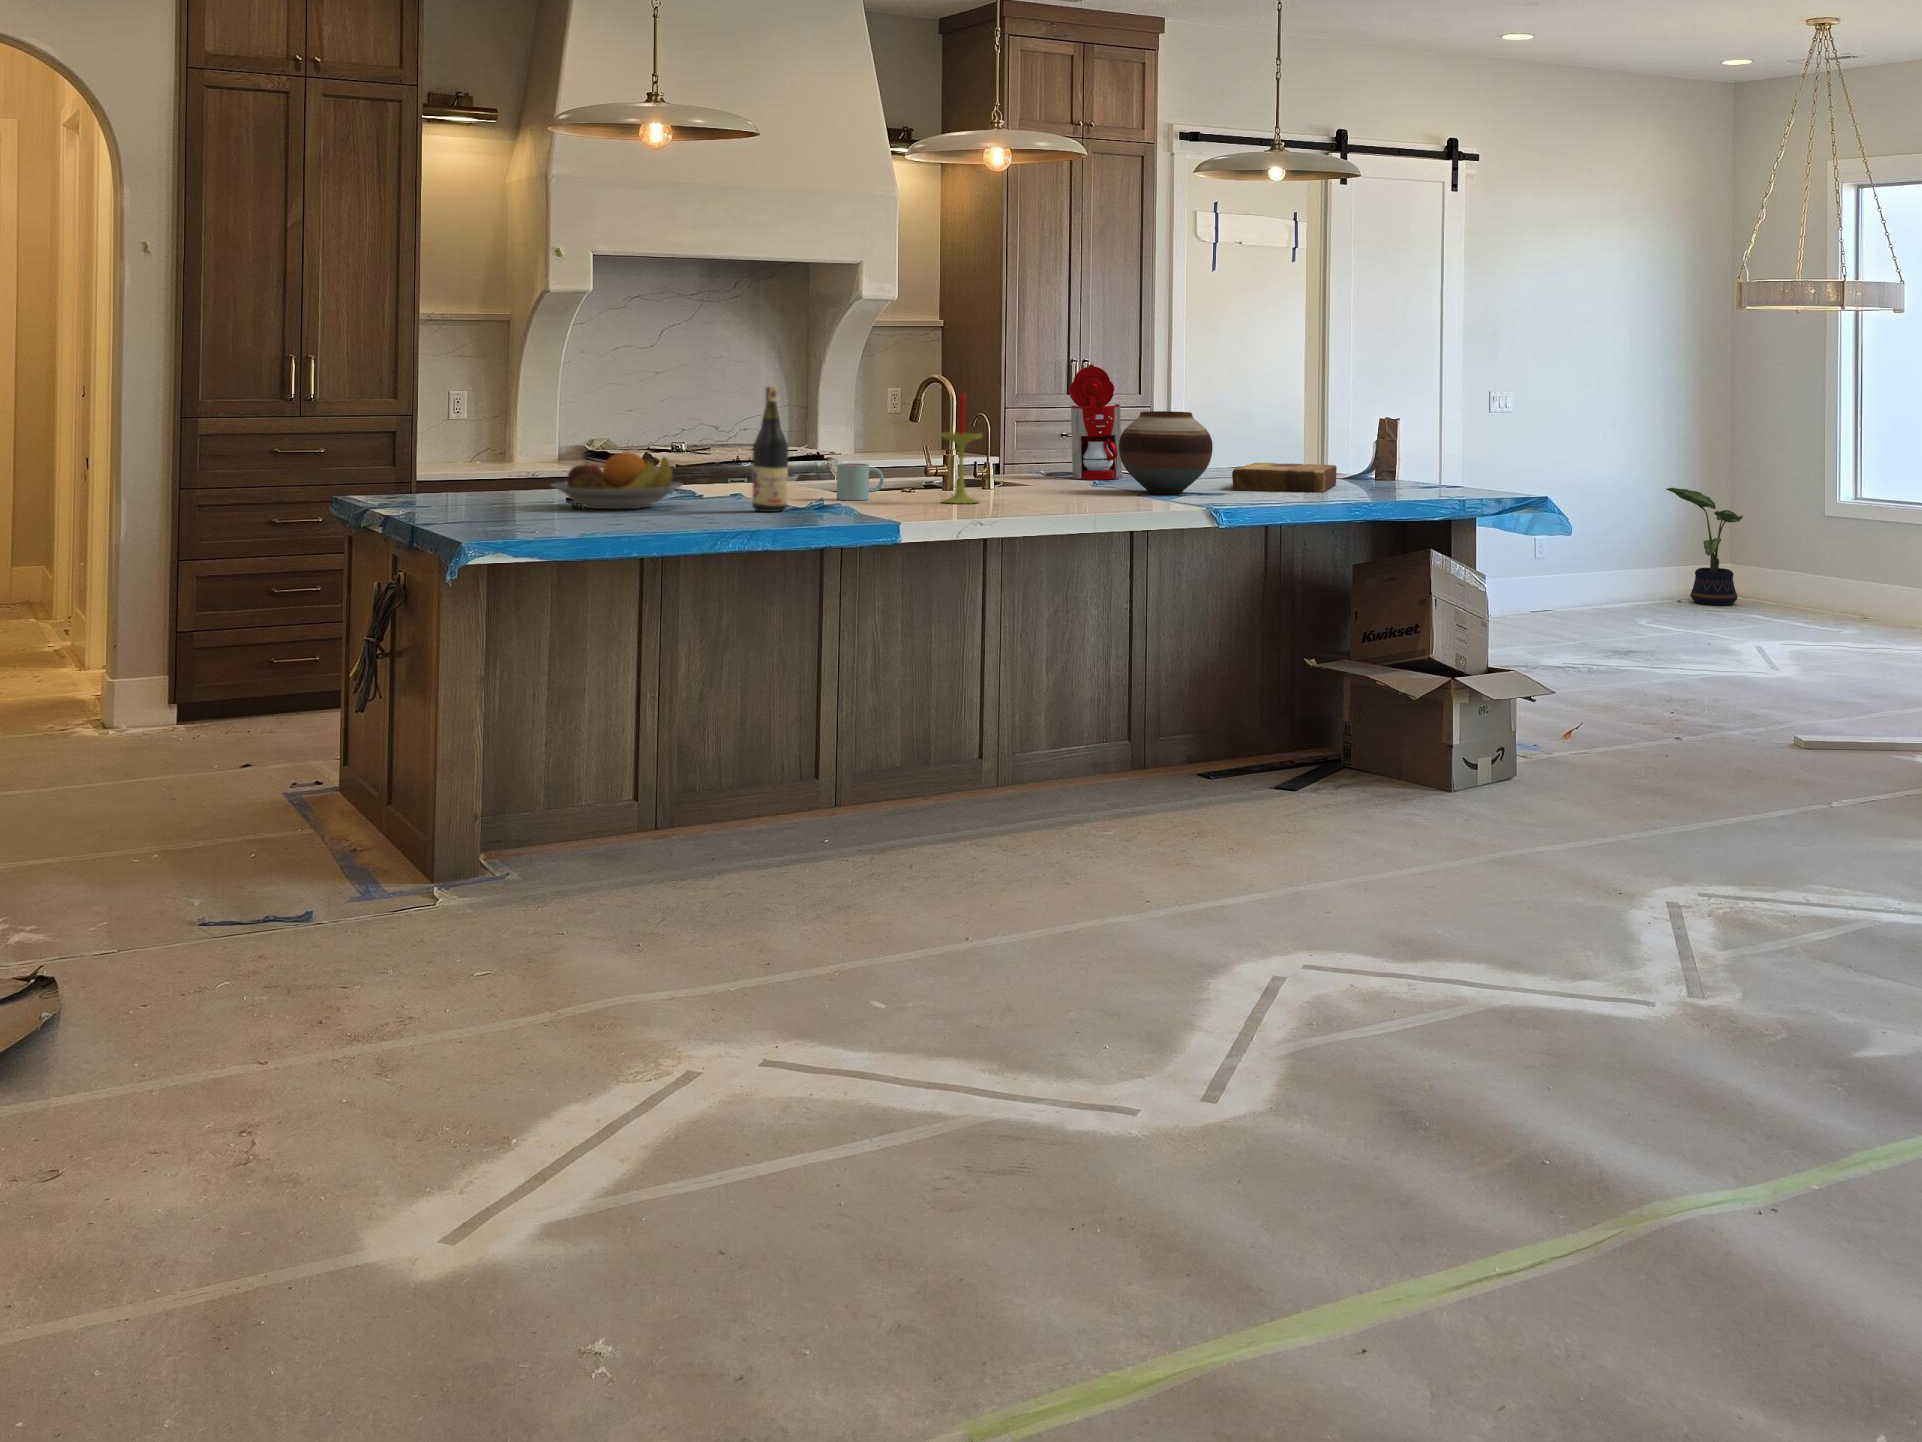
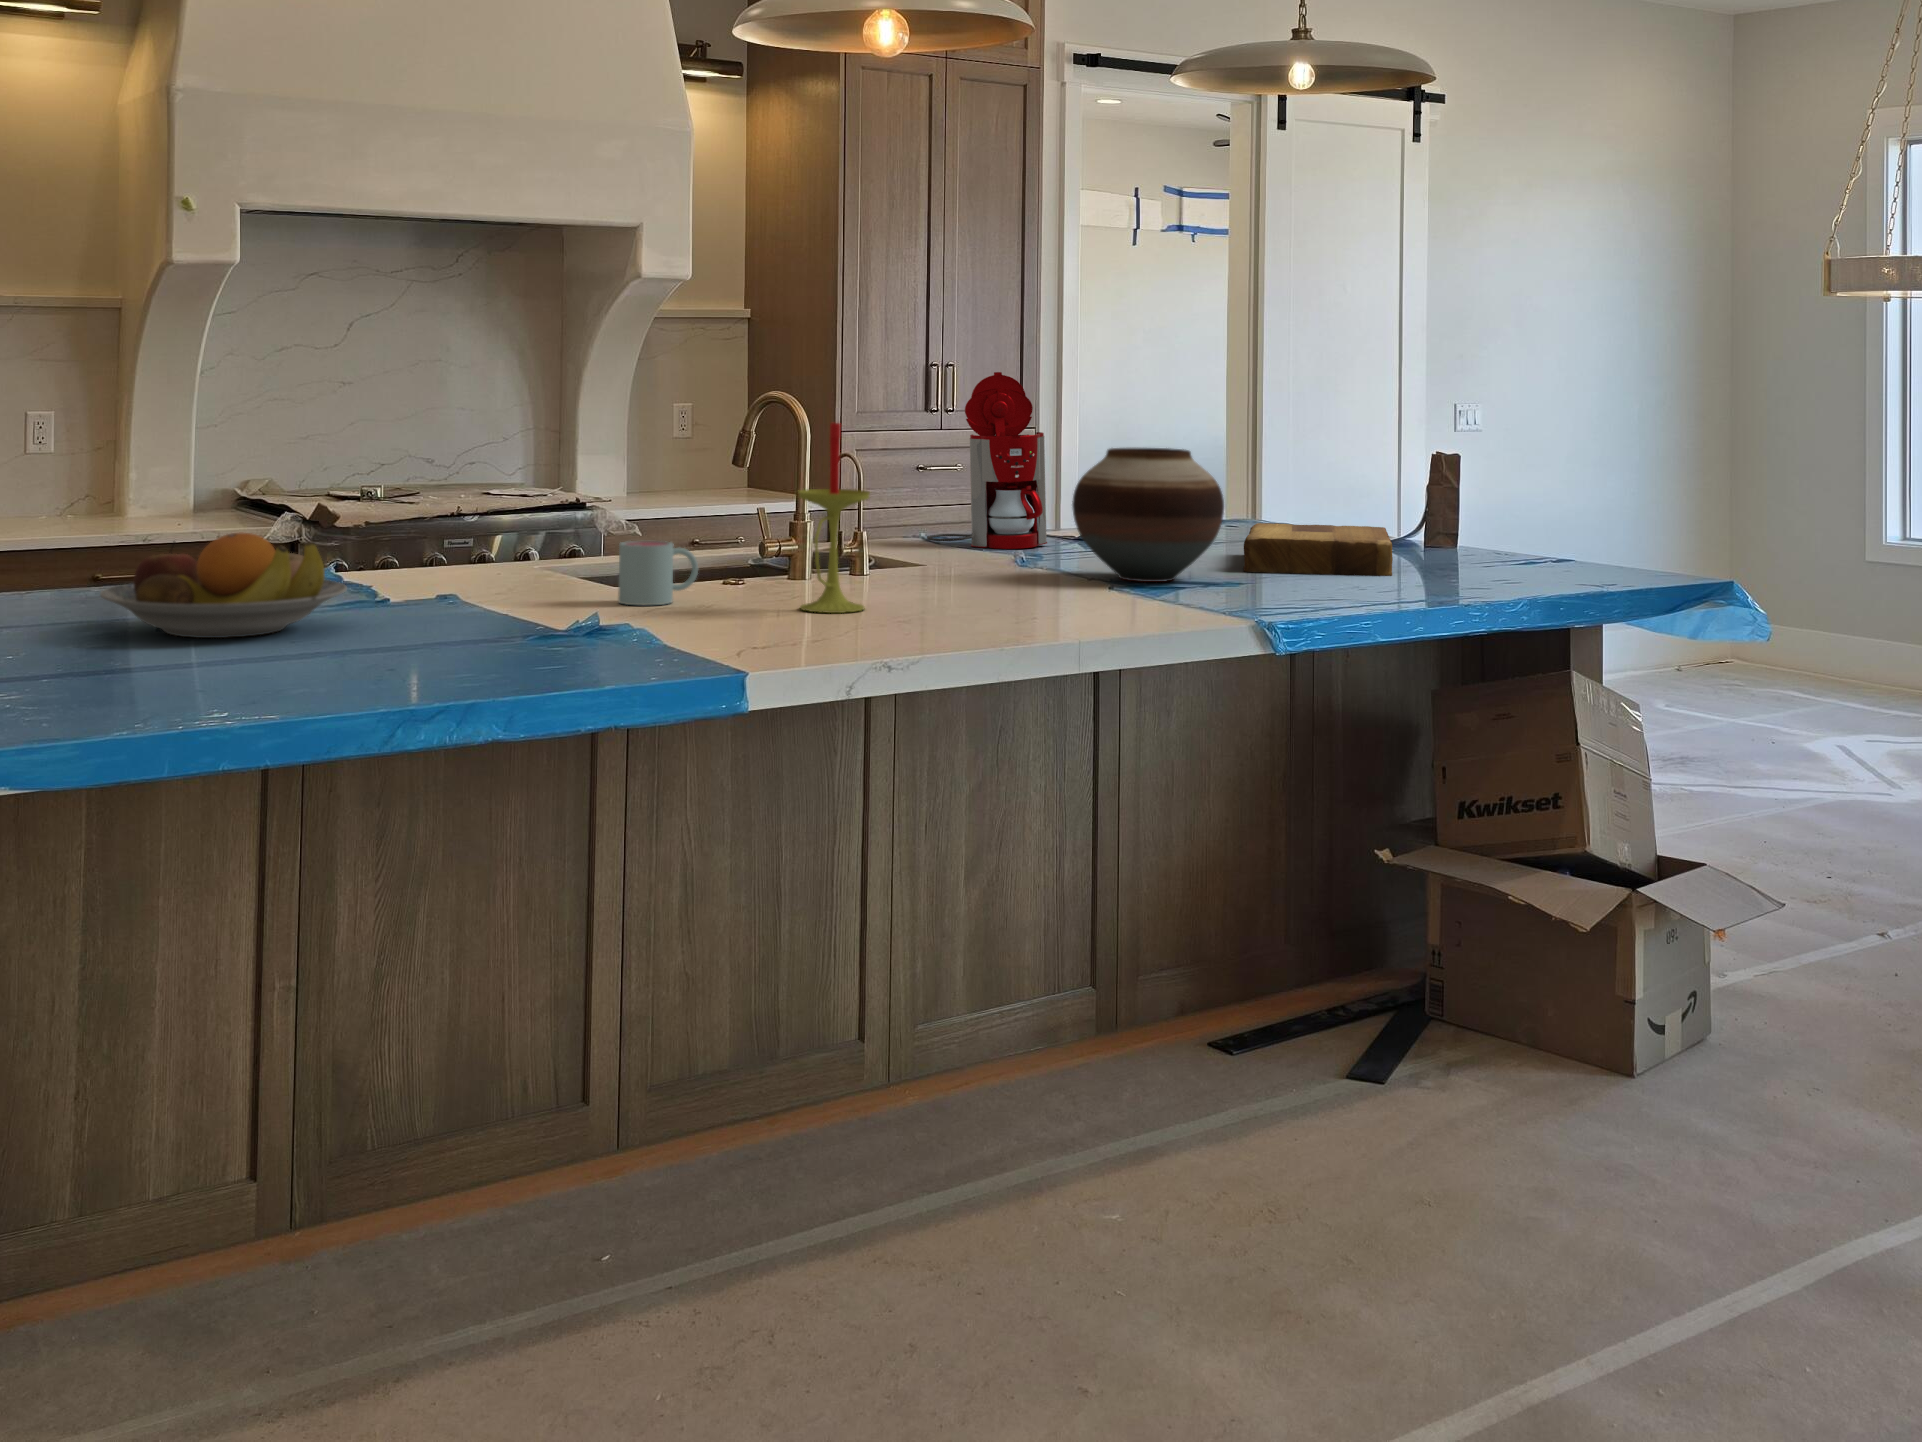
wine bottle: present [752,387,788,512] -> none [469,414,537,642]
potted plant: present [1666,488,1743,606] -> none [1669,528,1776,682]

